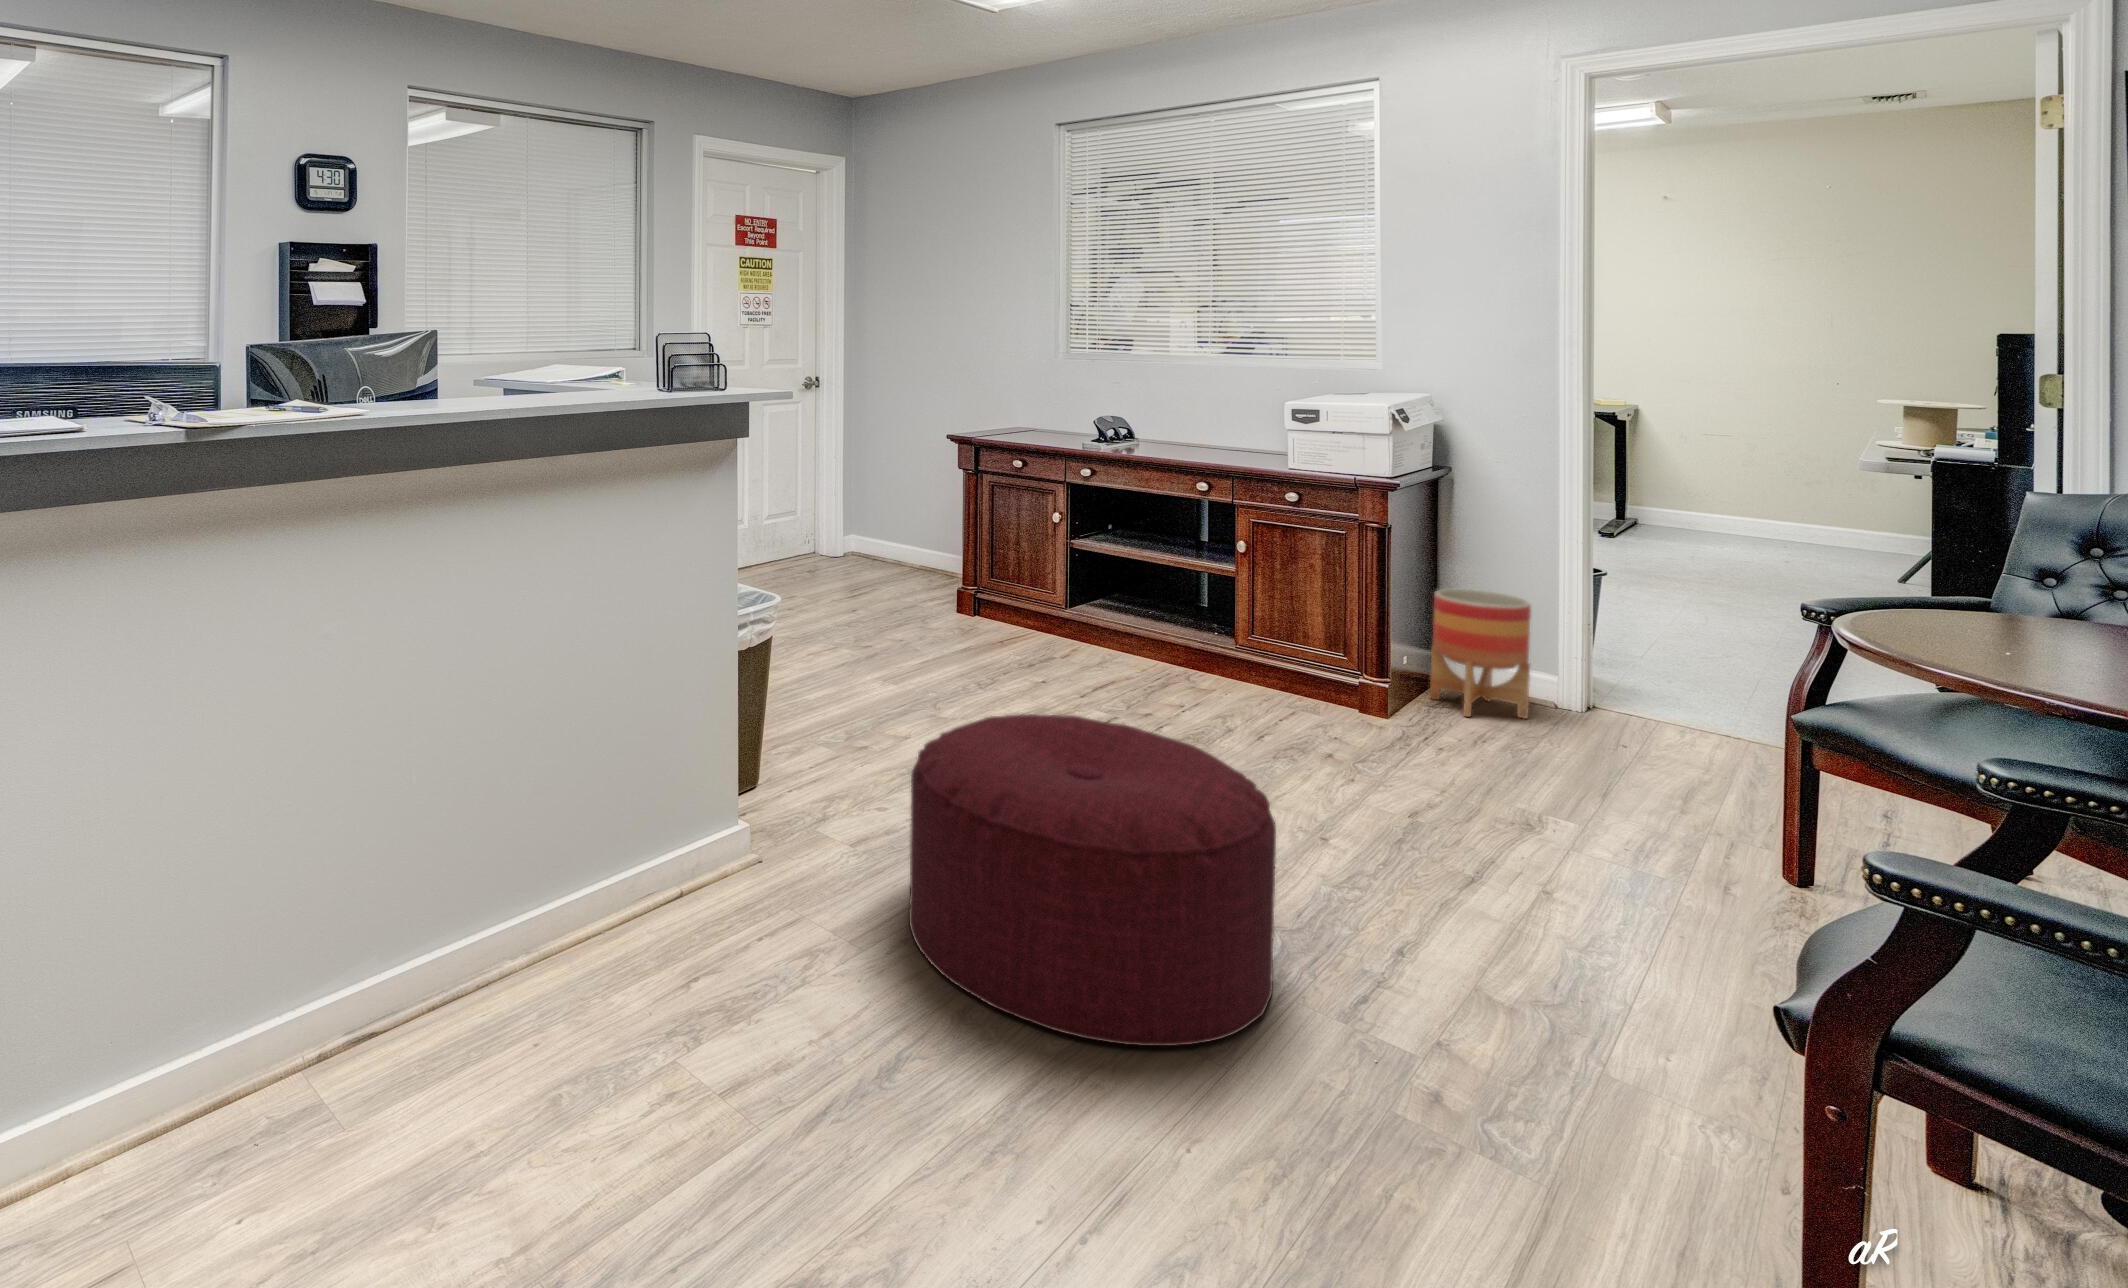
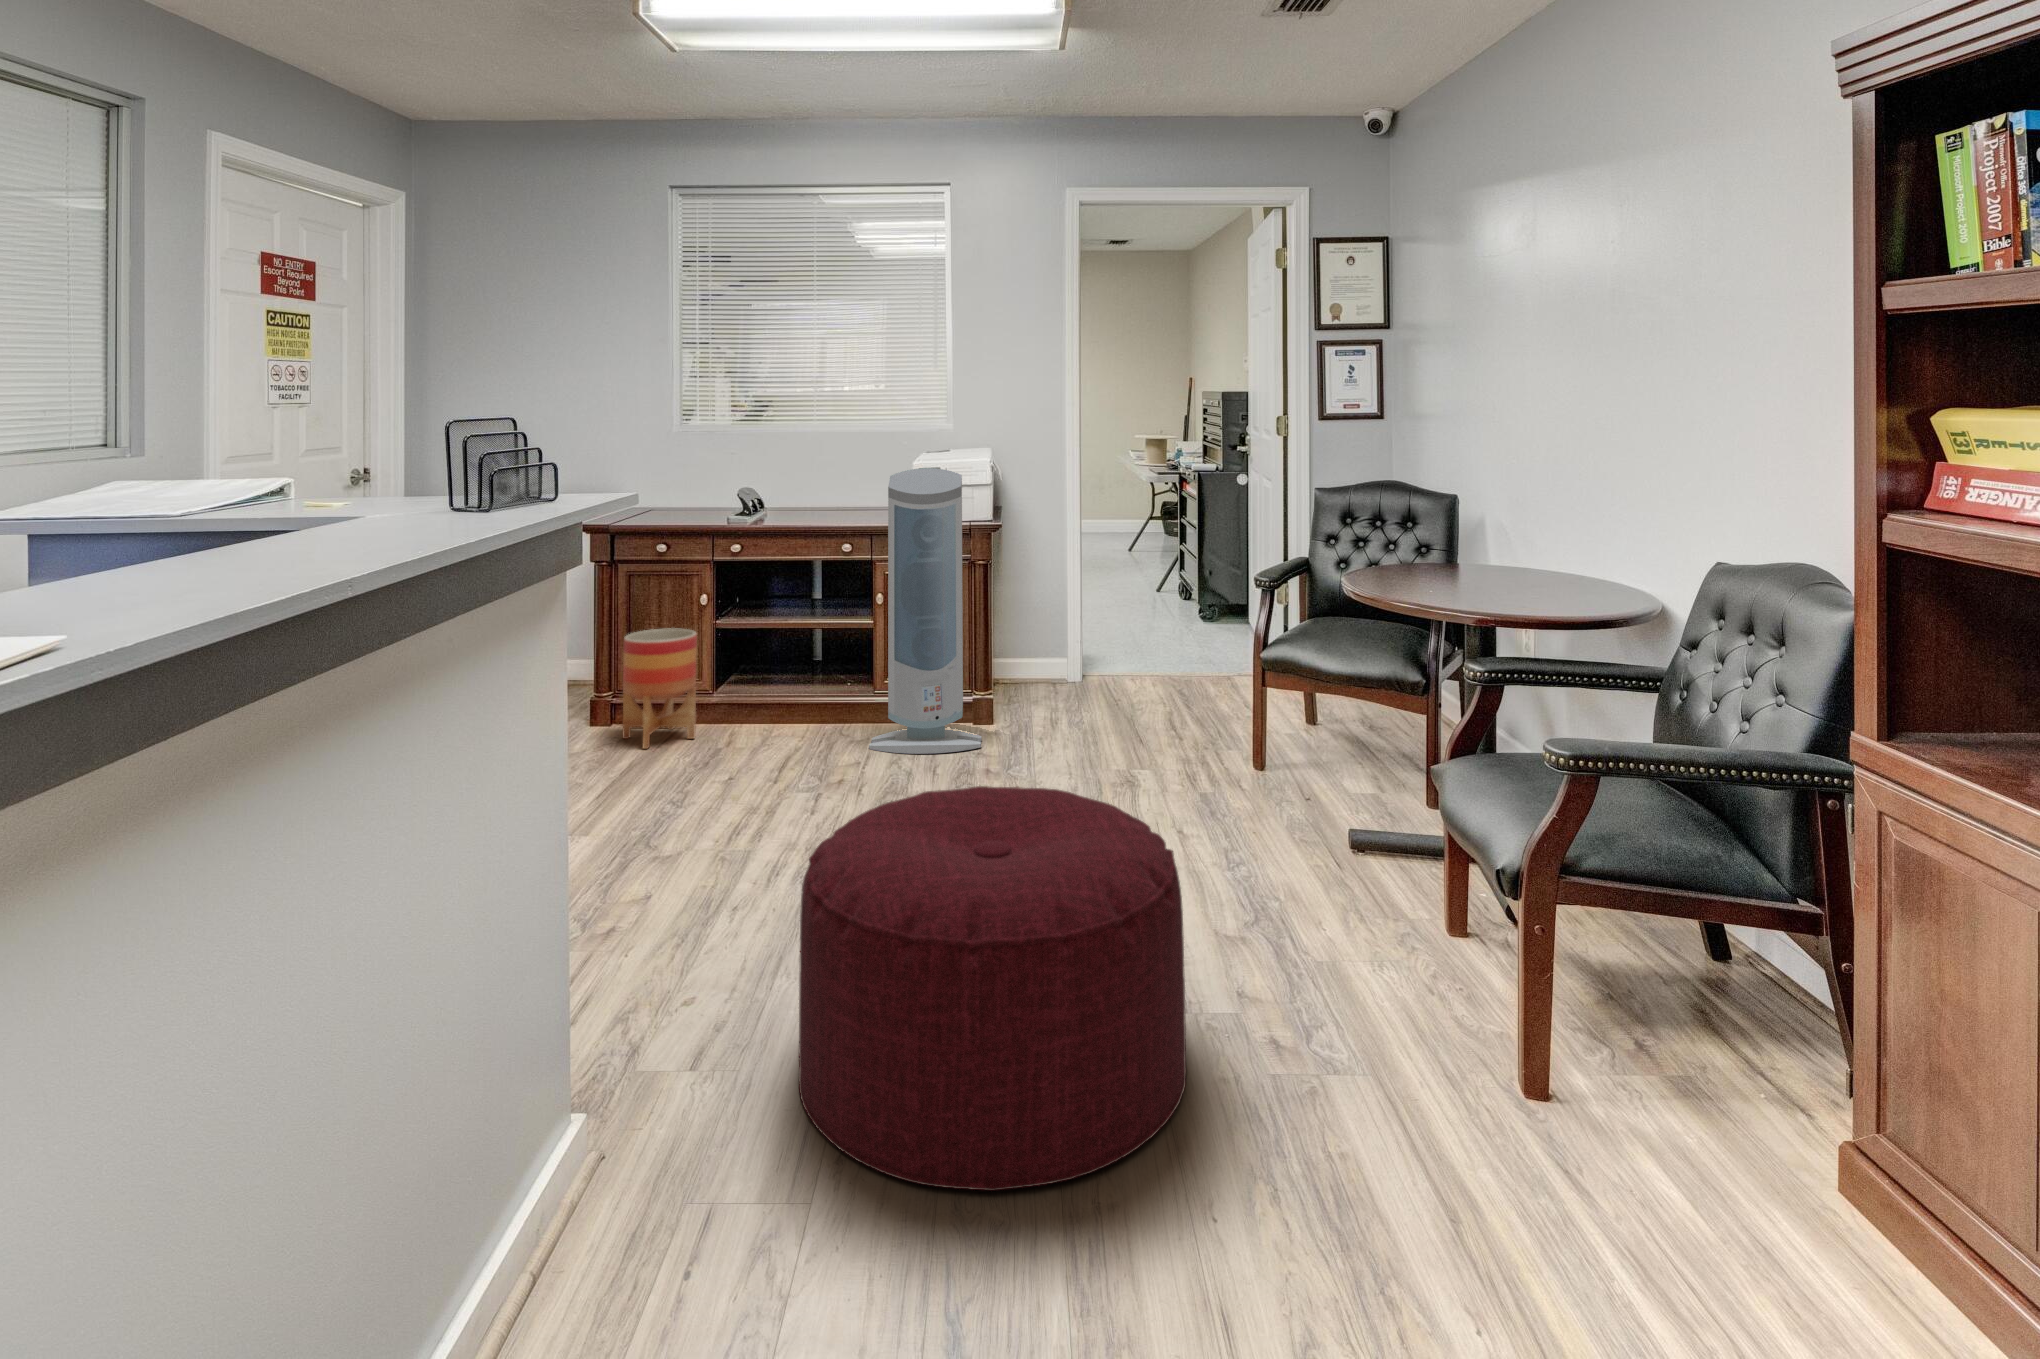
air purifier: none [1199,410,1339,722] -> present [869,468,982,754]
planter: present [1430,589,1531,718] -> present [623,628,697,749]

